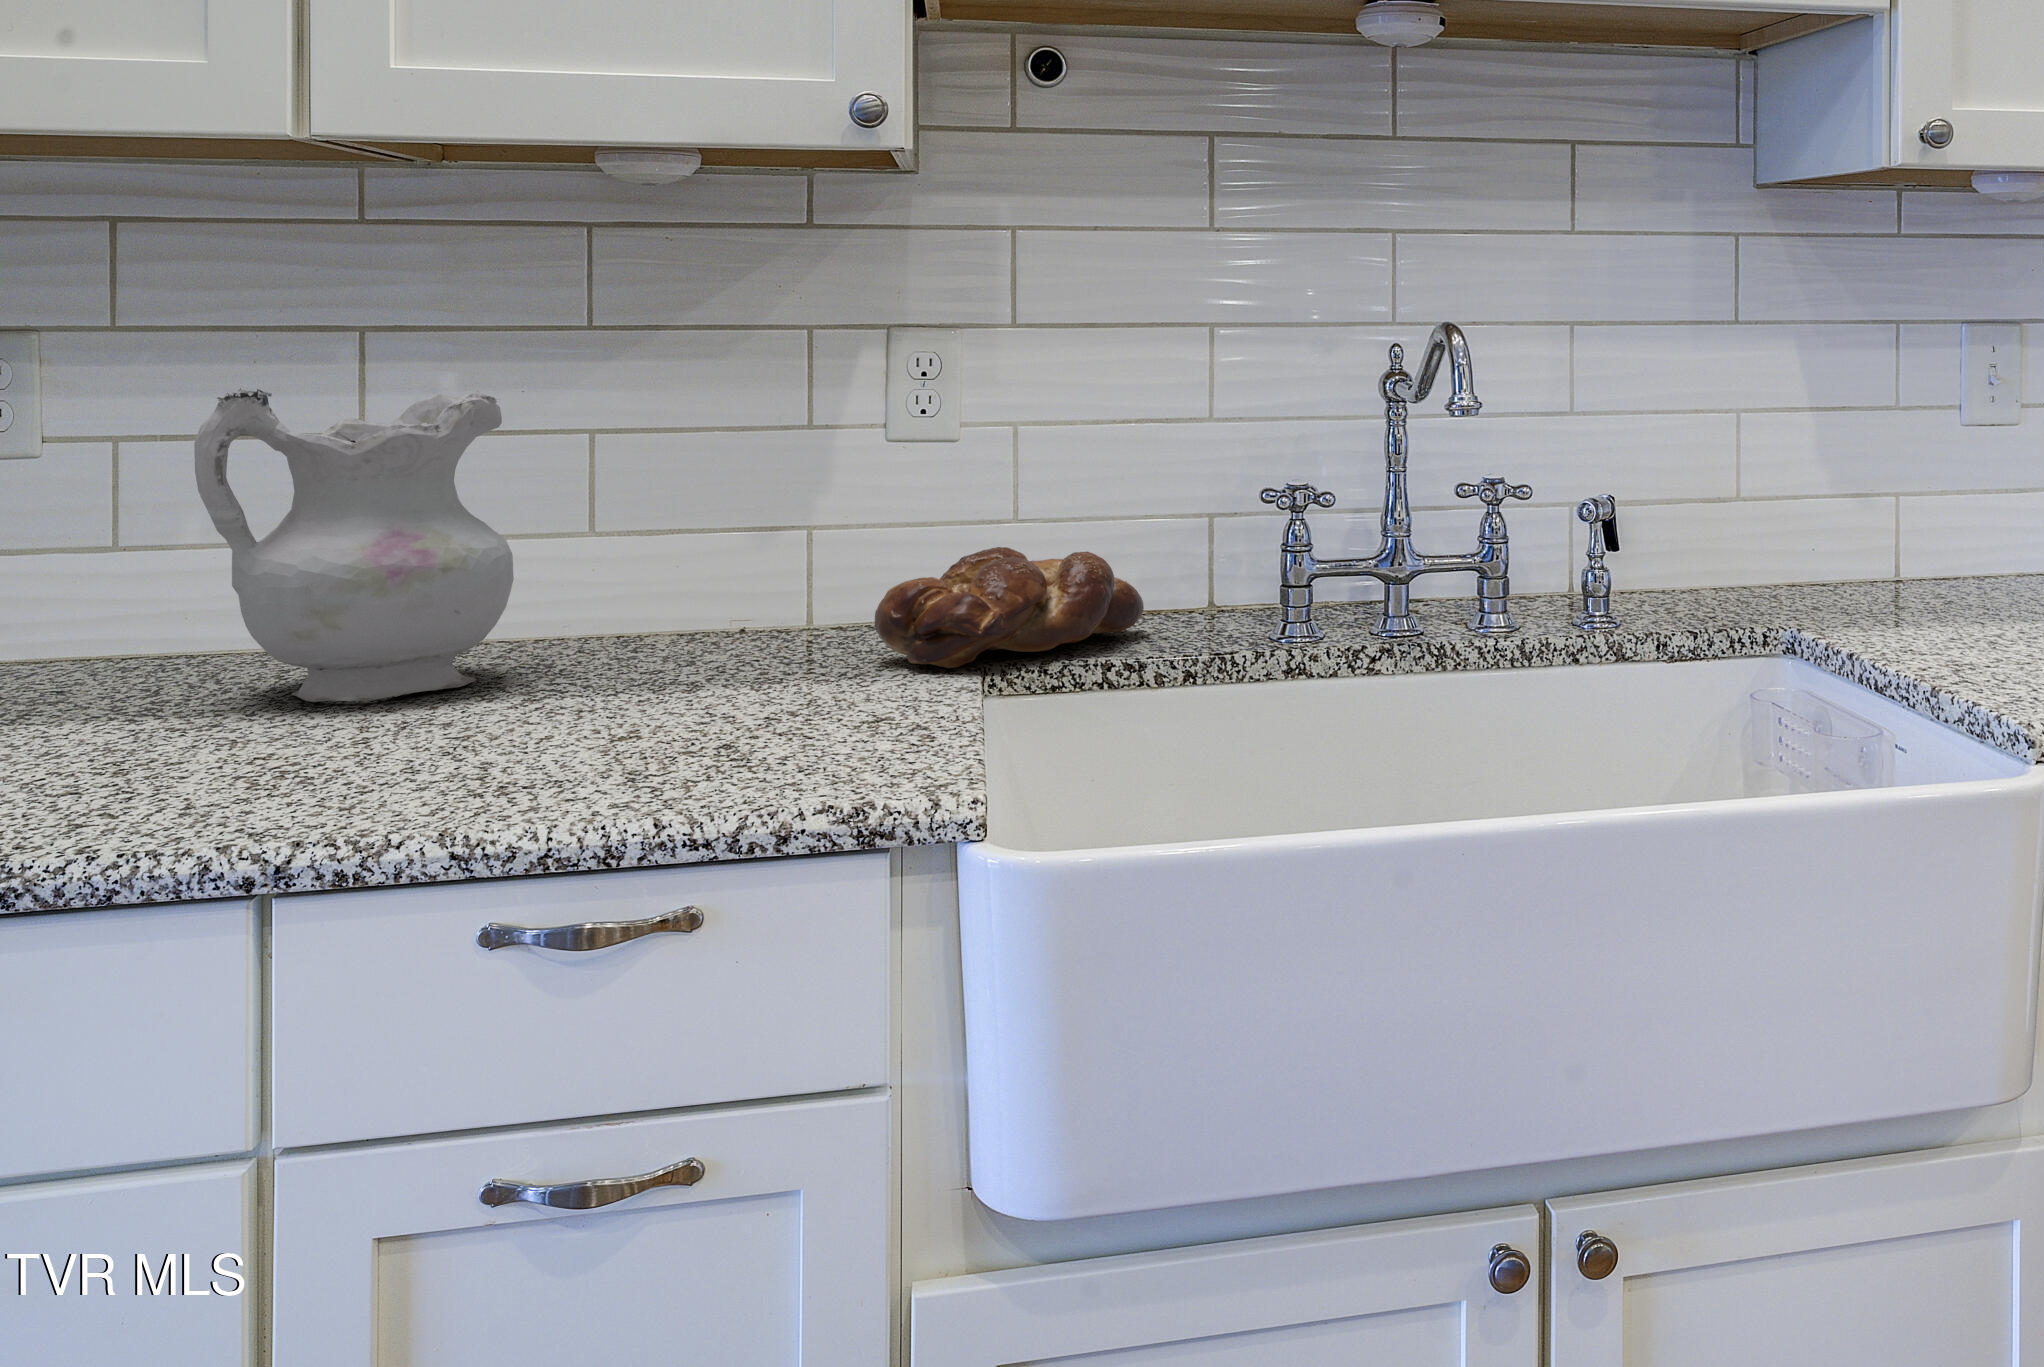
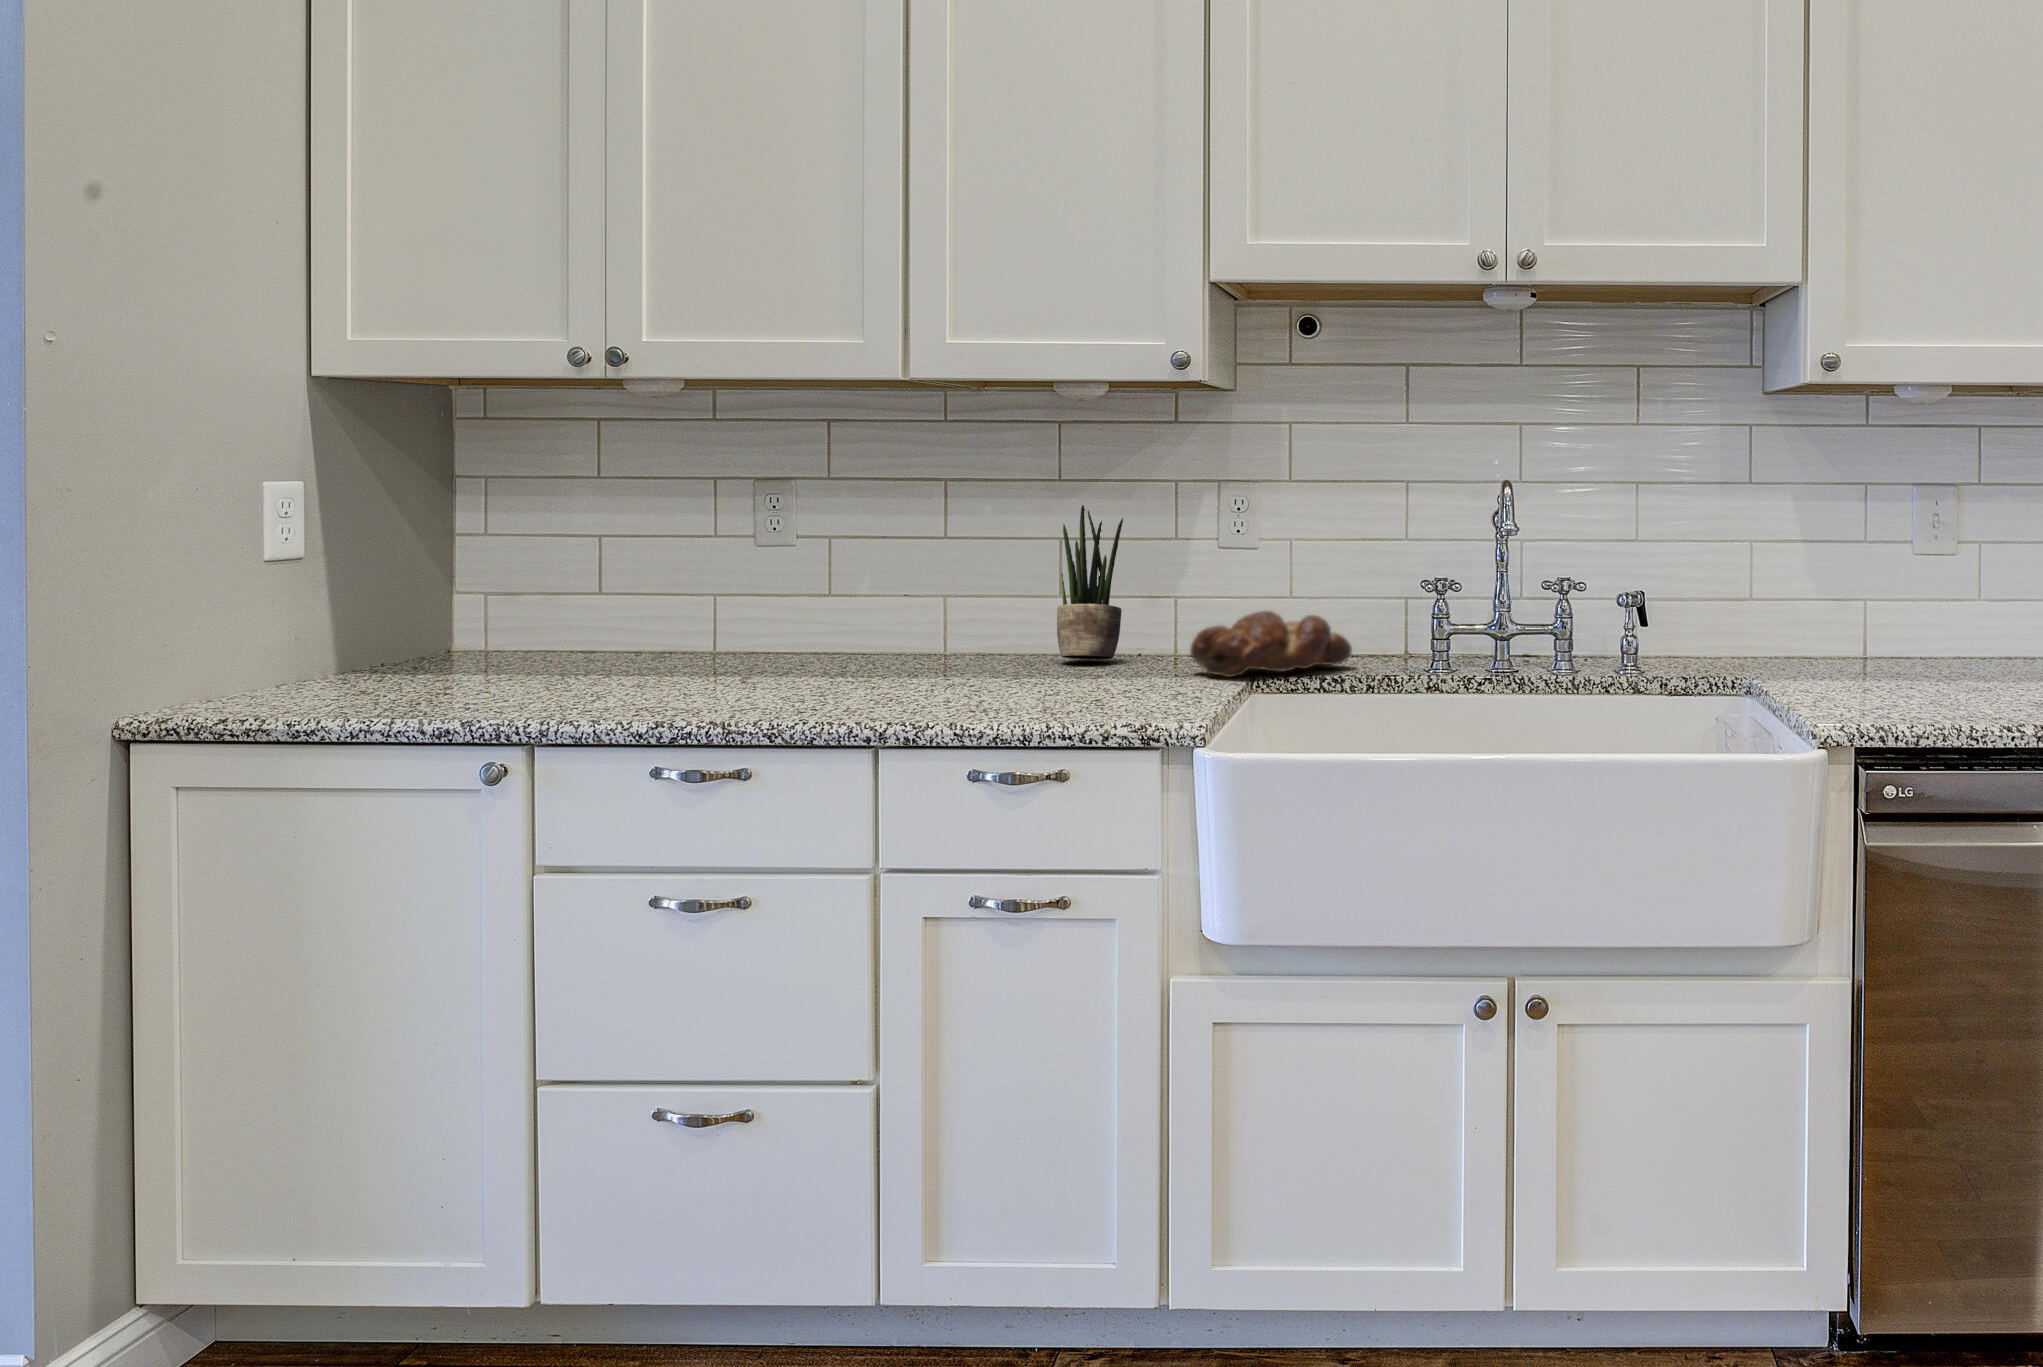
potted plant: none [618,374,735,640] -> present [1057,505,1123,659]
ceramic pitcher: present [194,389,514,702] -> none [845,508,999,677]

